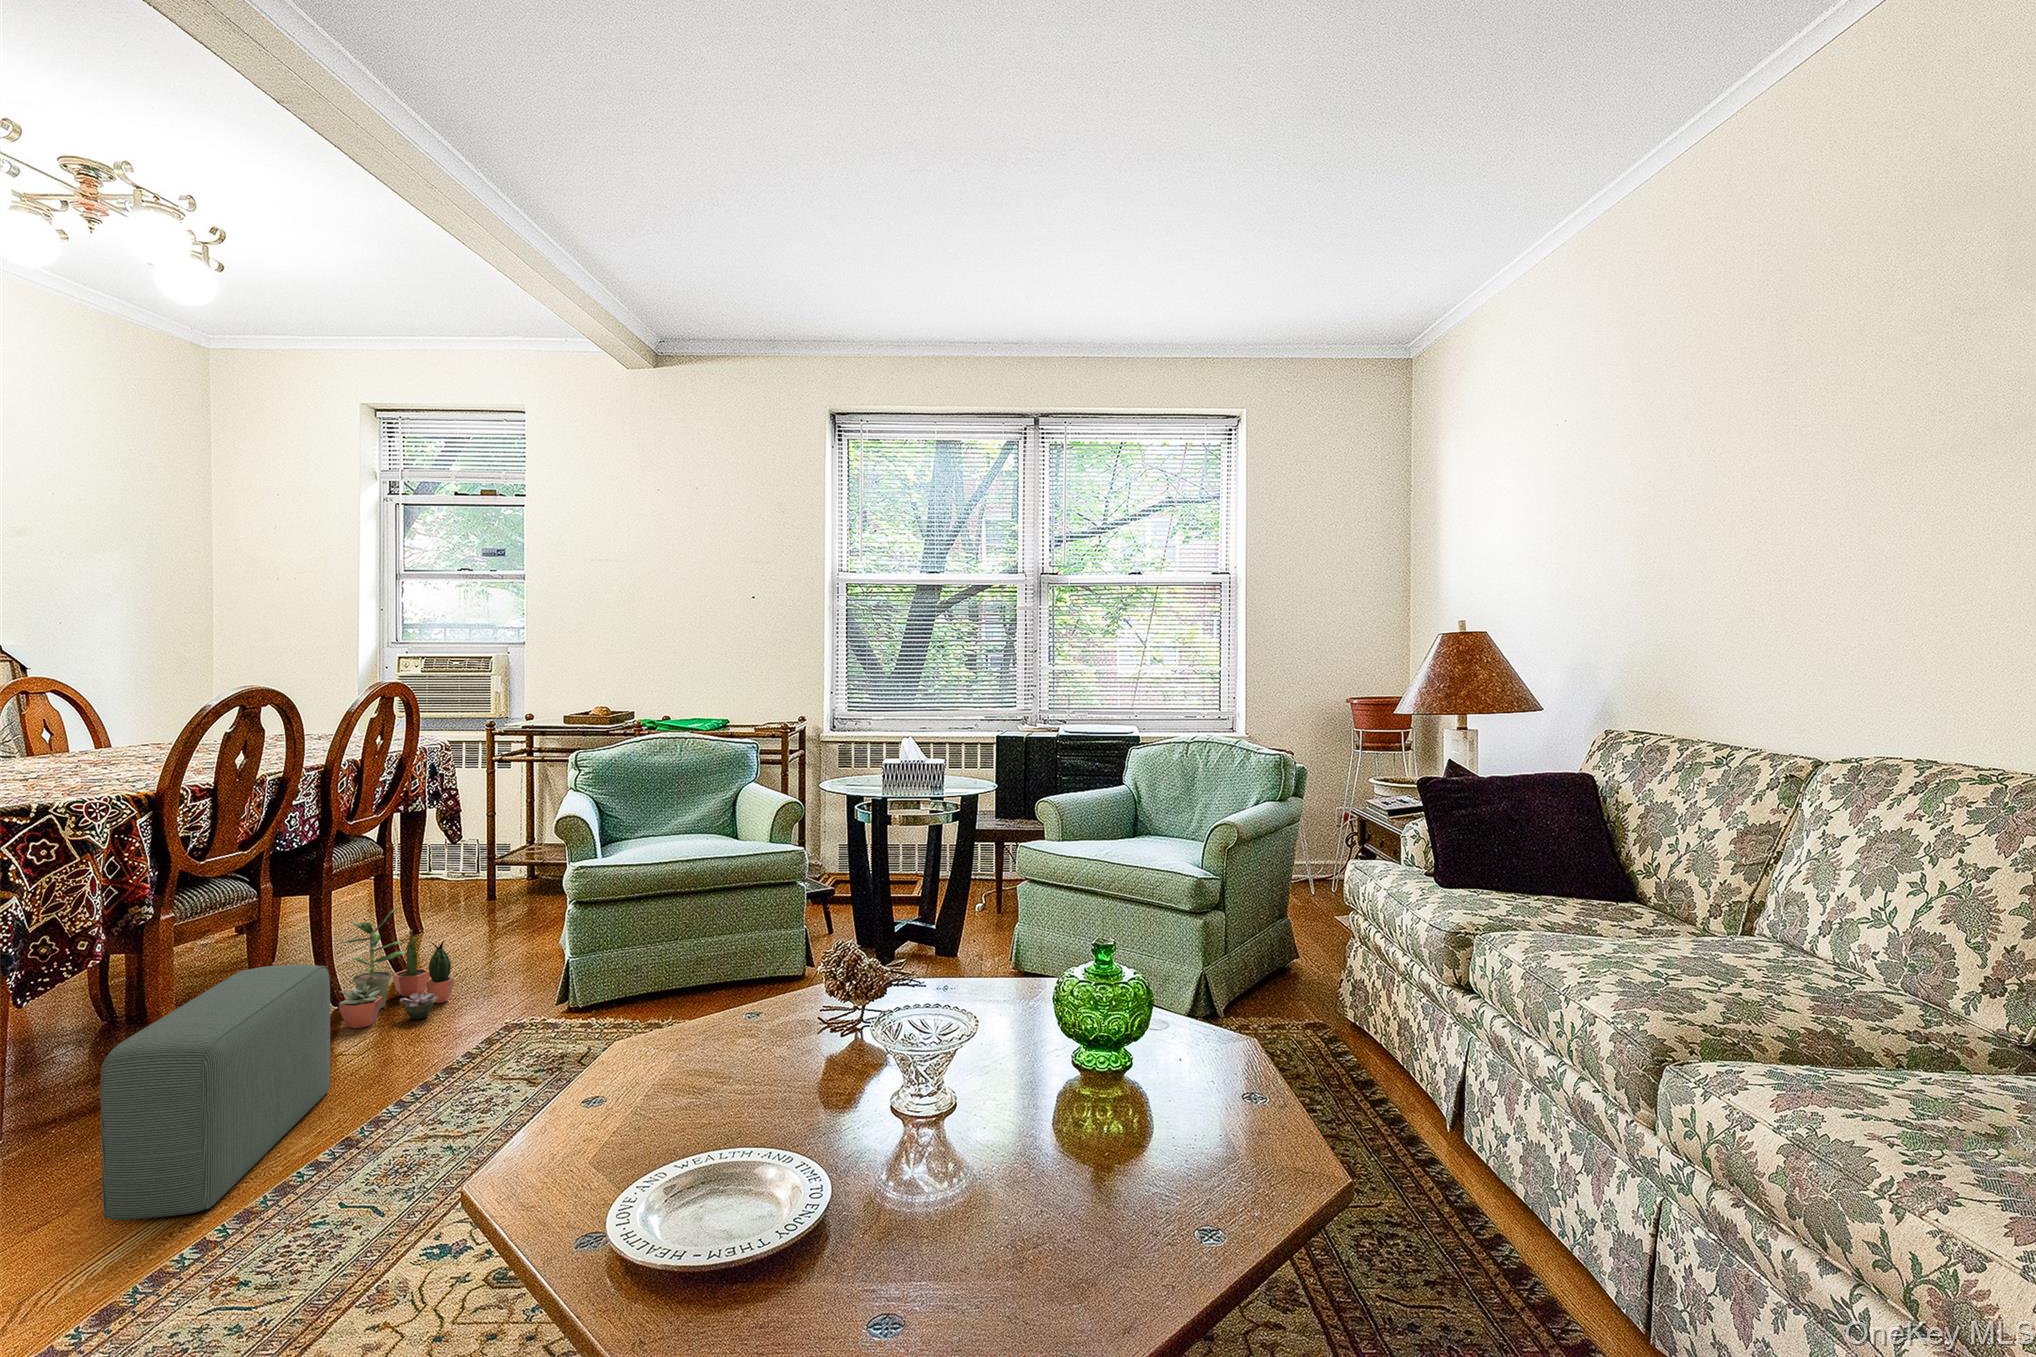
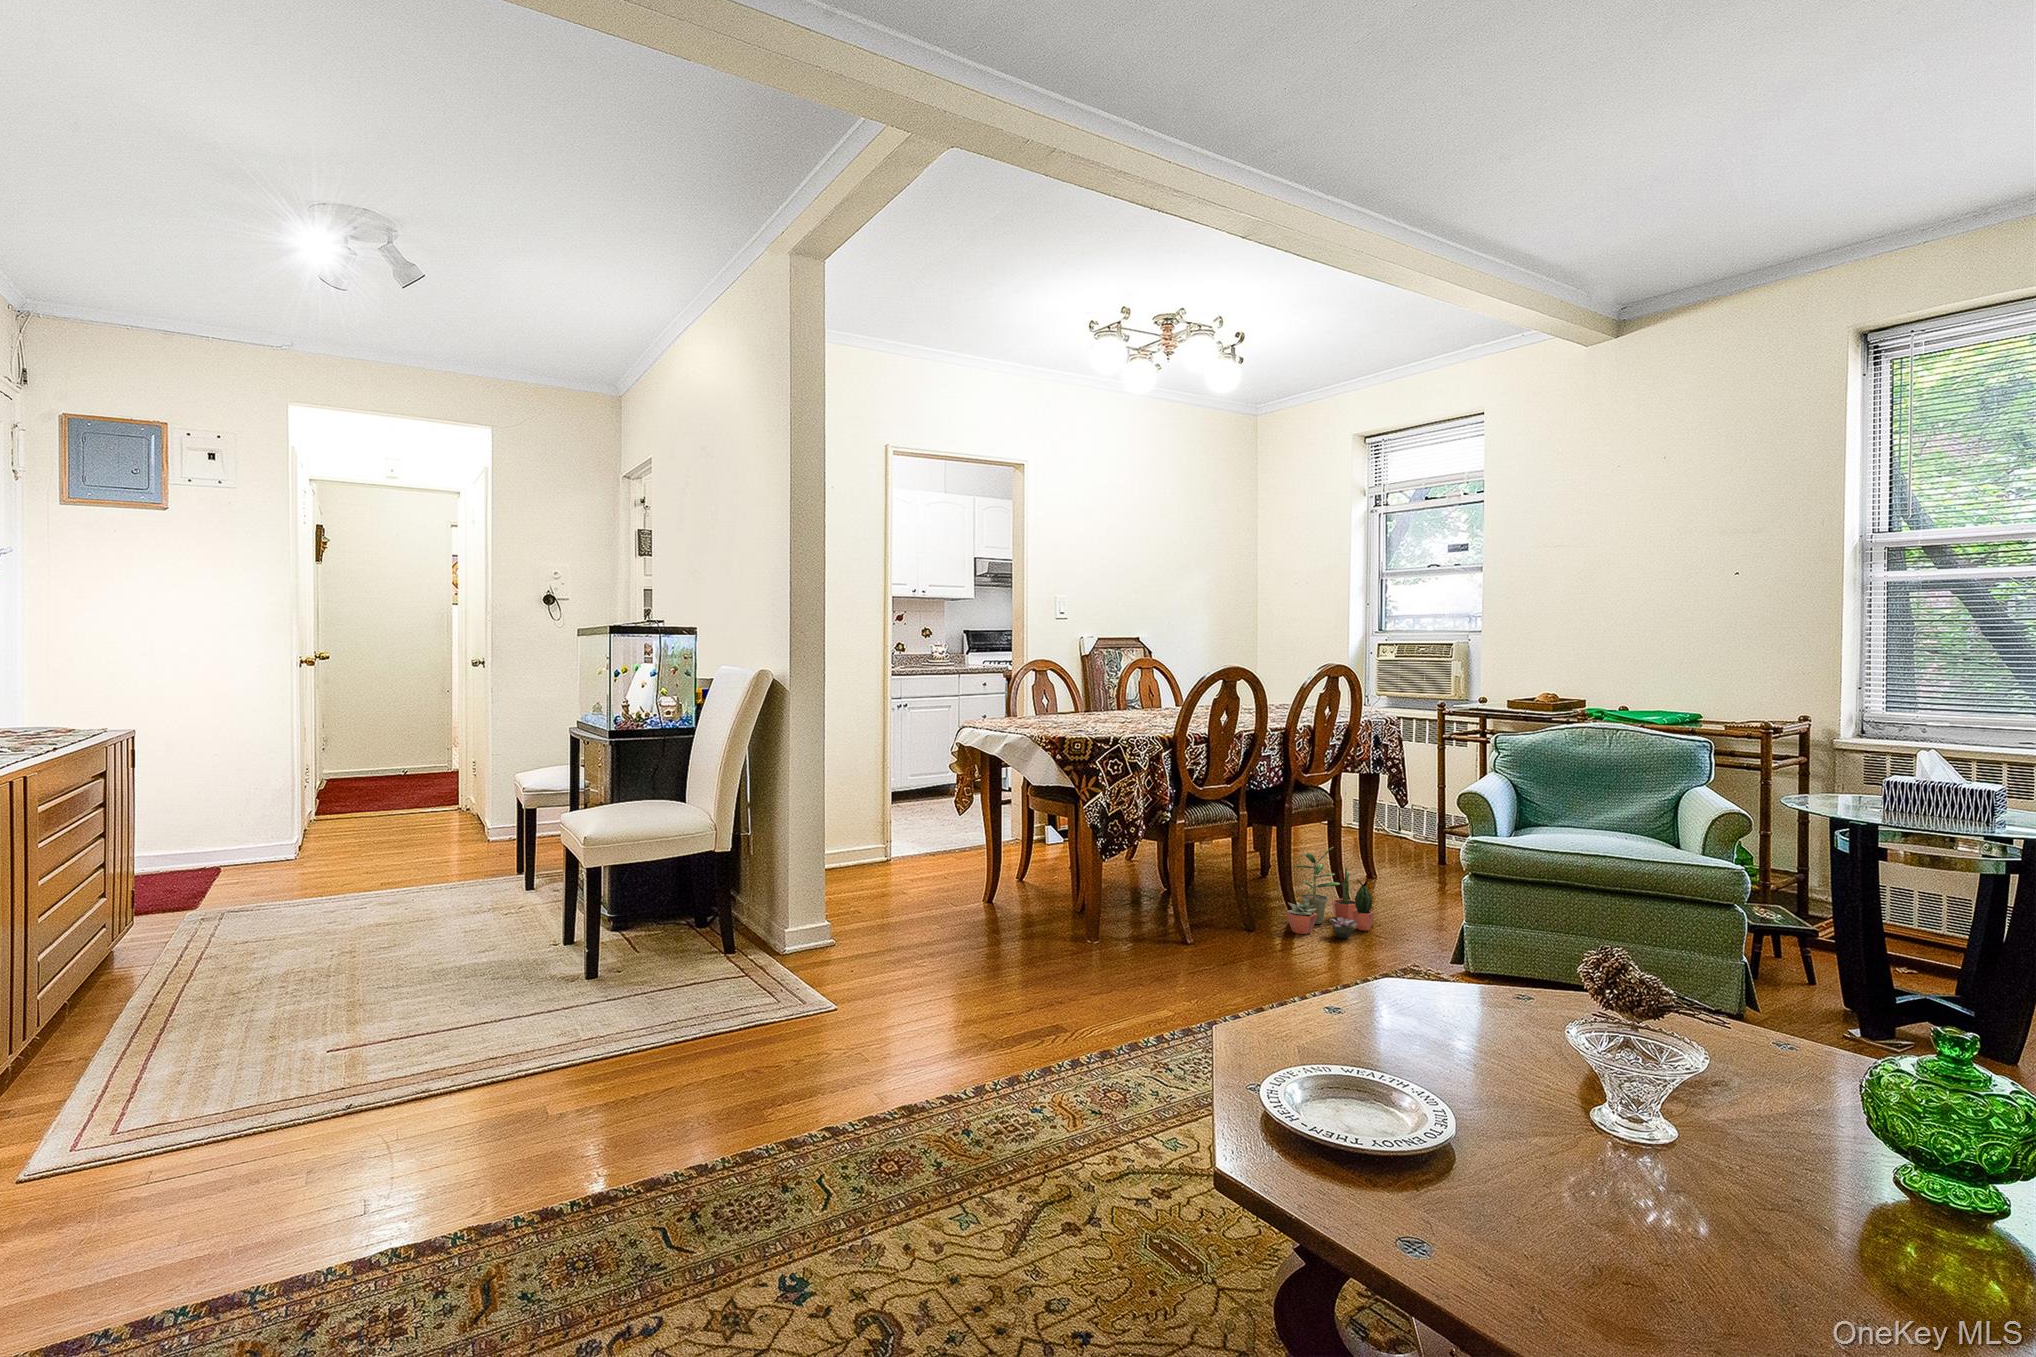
pouf: present [100,965,331,1220] -> none [1117,868,1267,1018]

